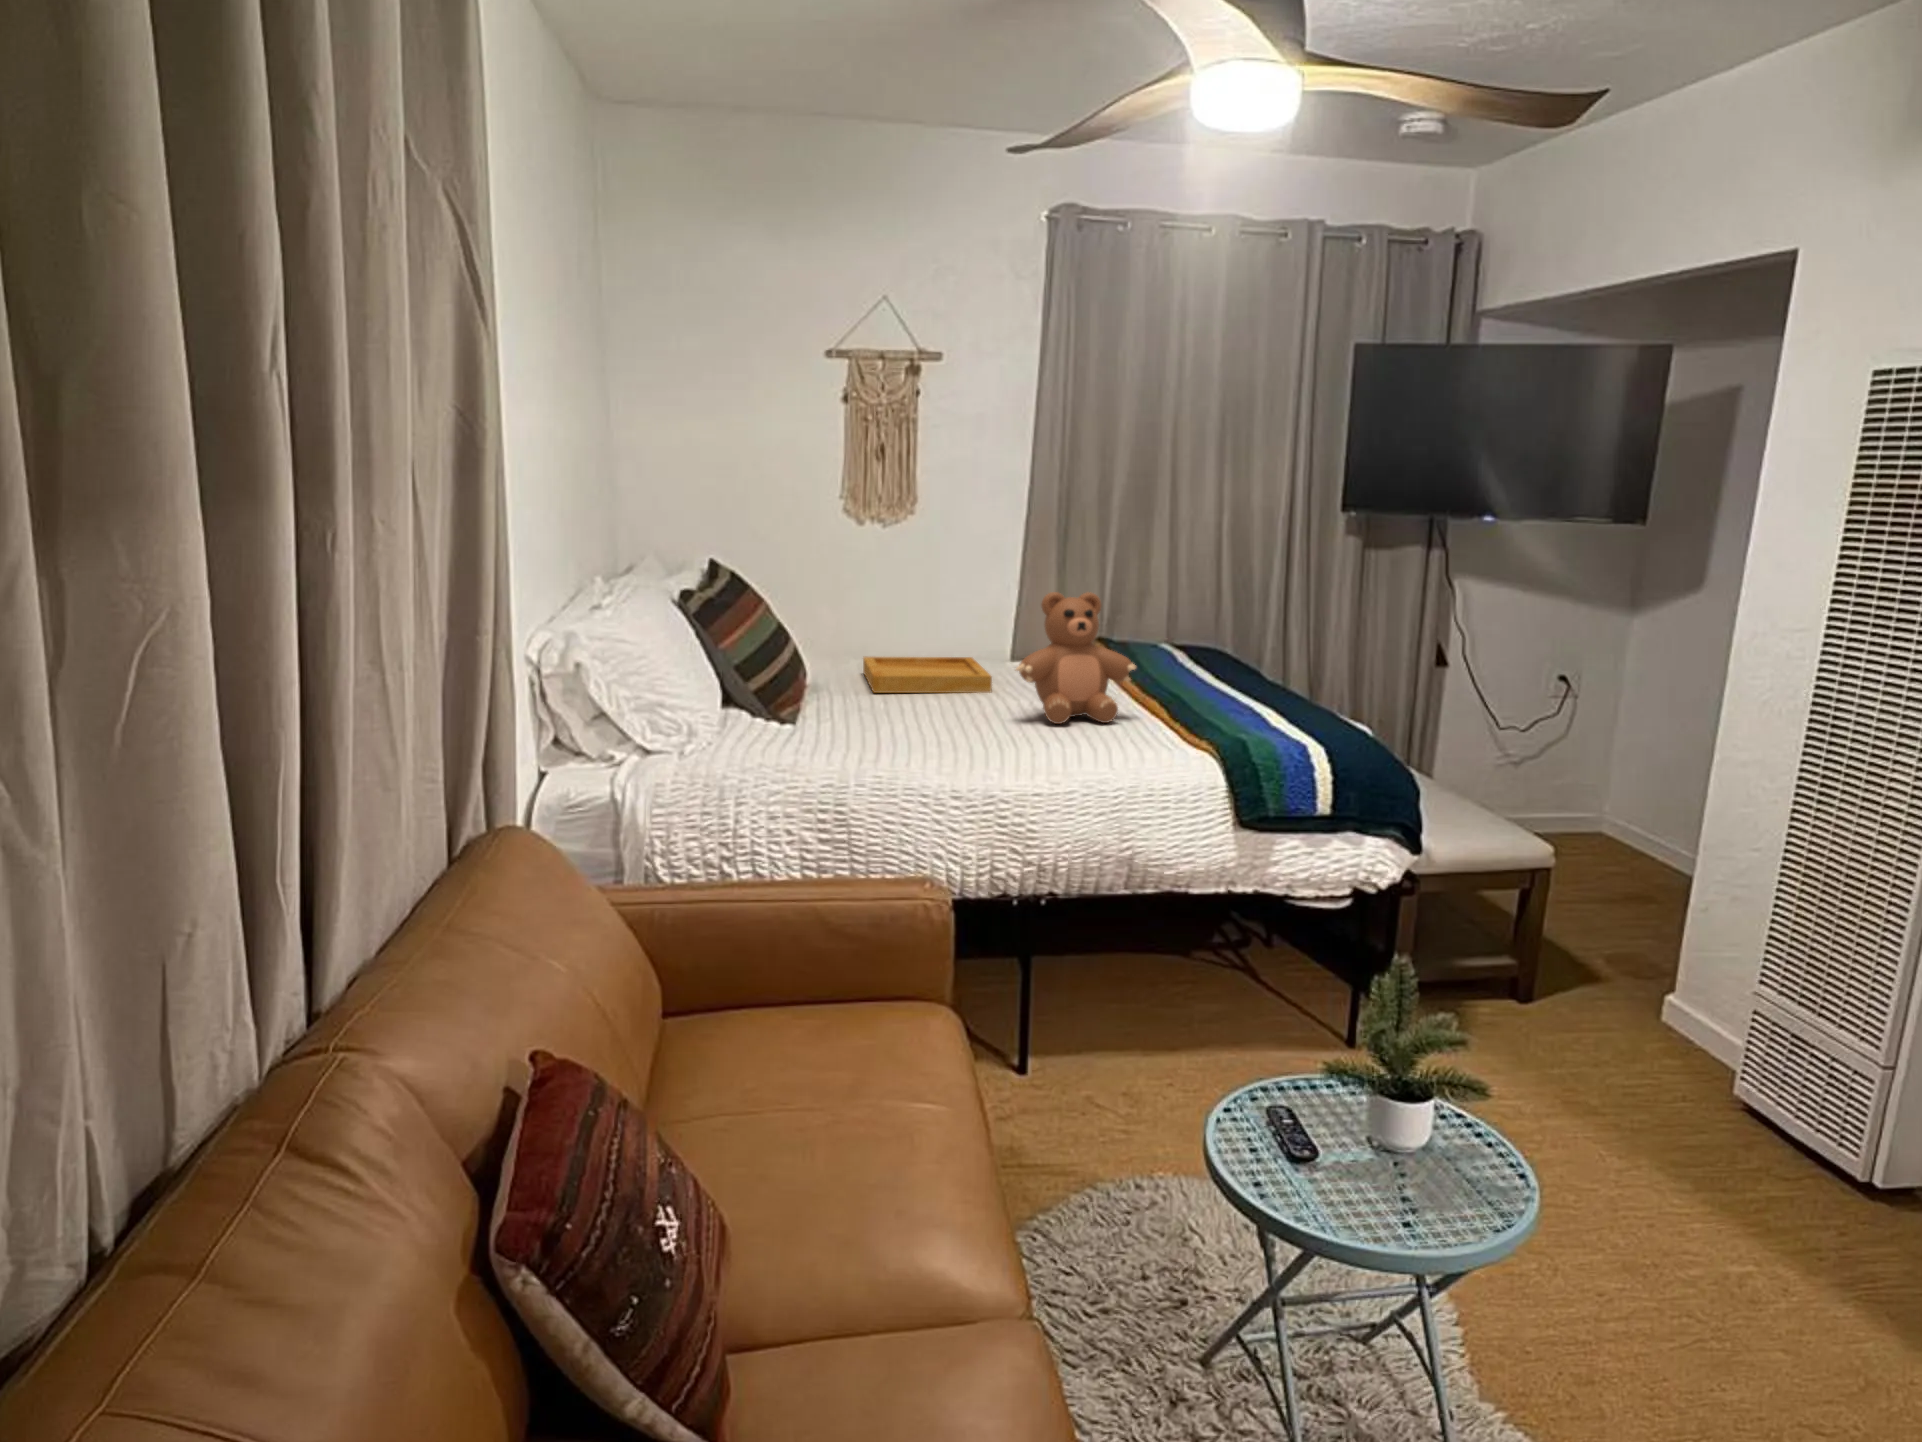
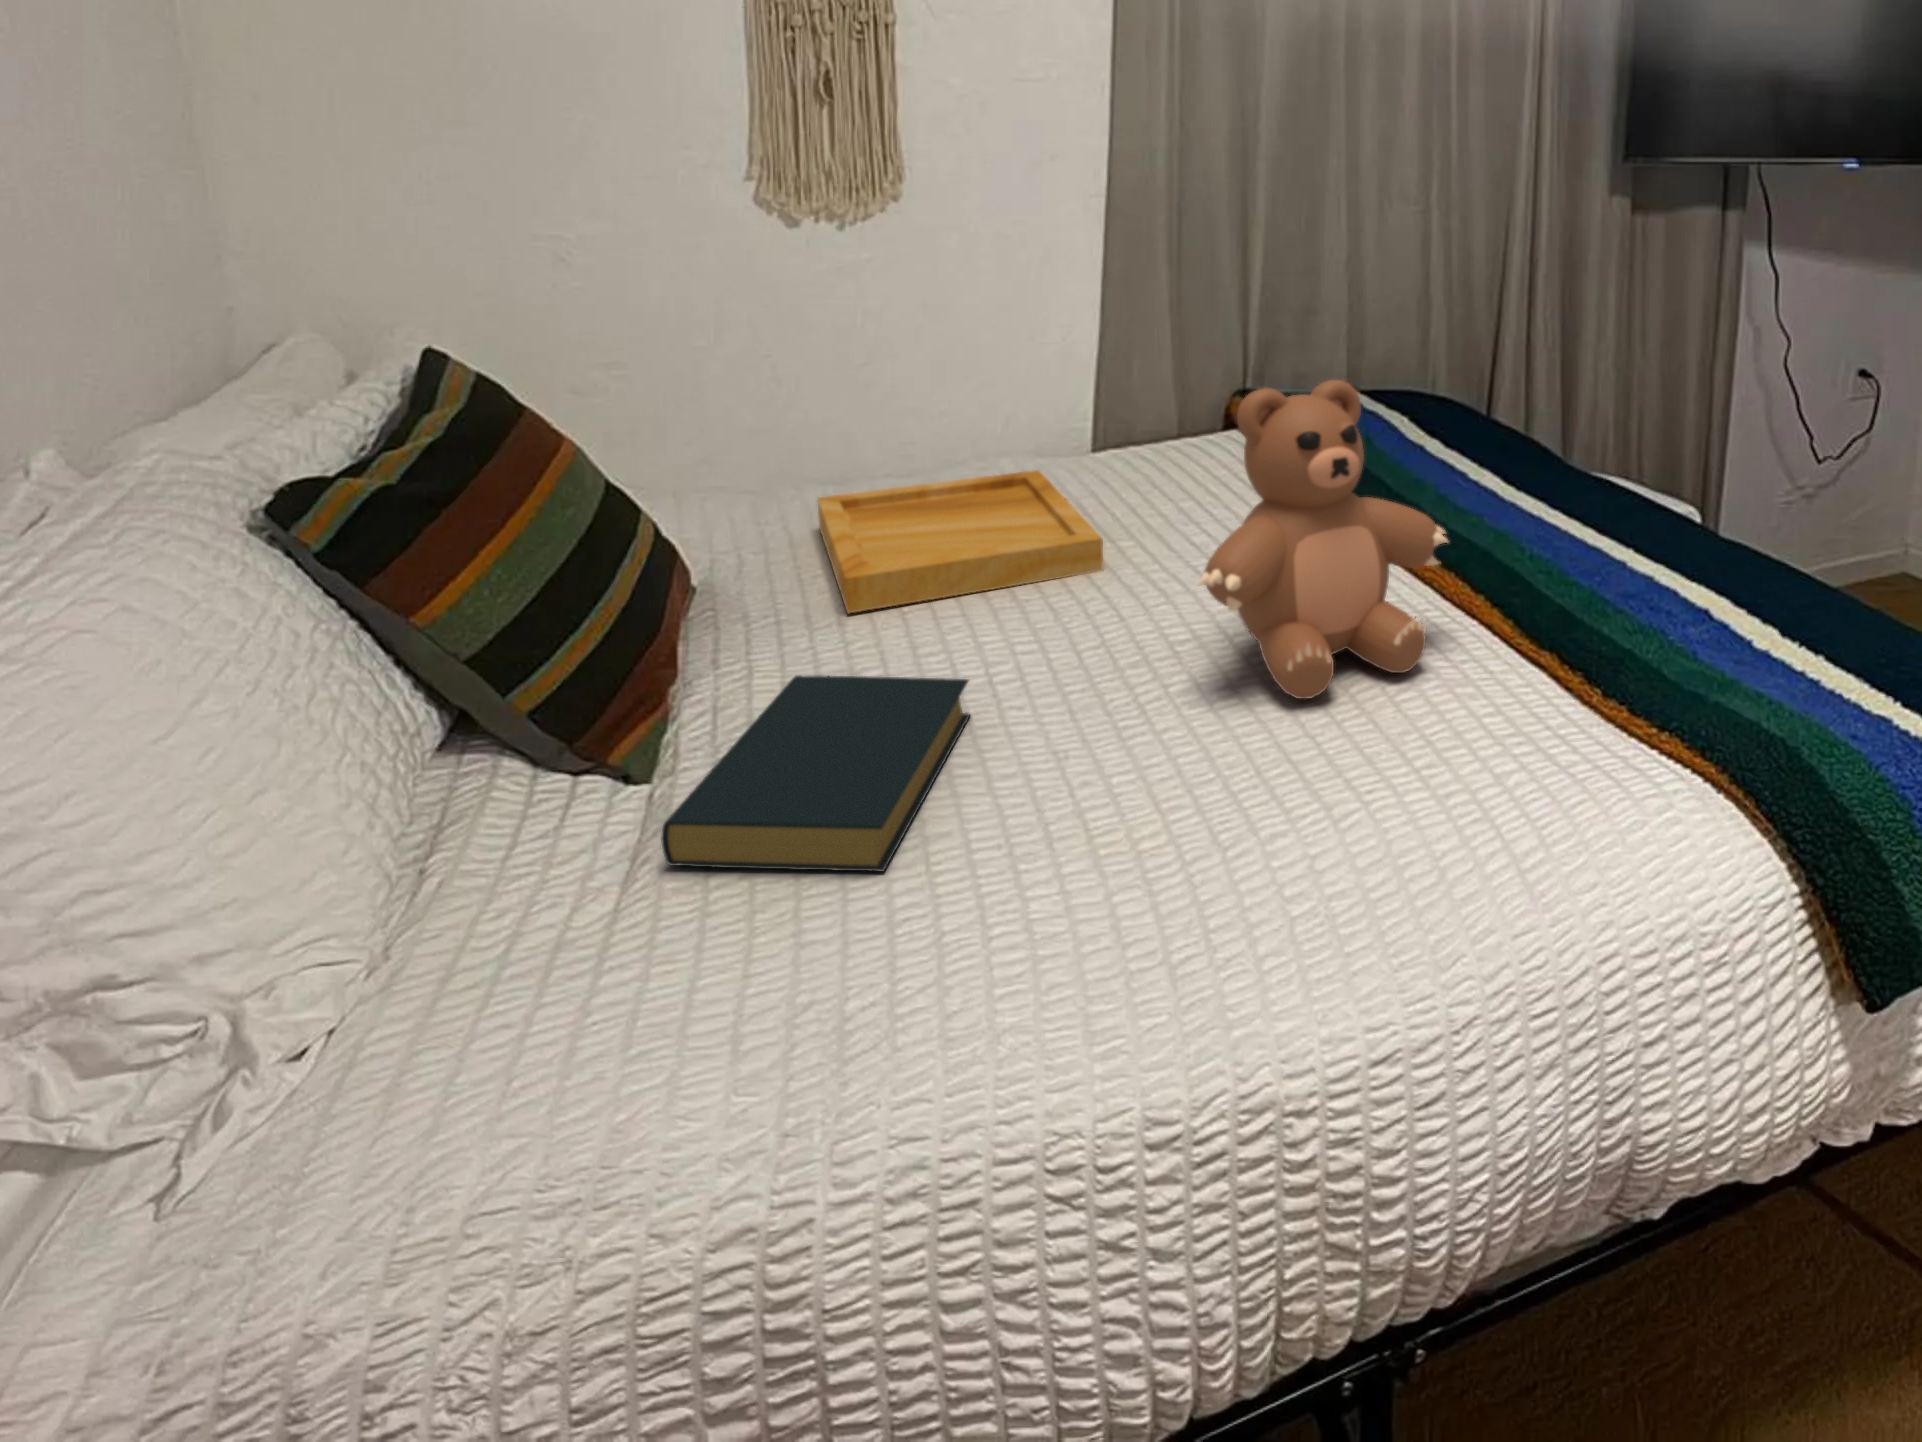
hardback book: none [805,695,919,739] -> present [662,675,971,872]

